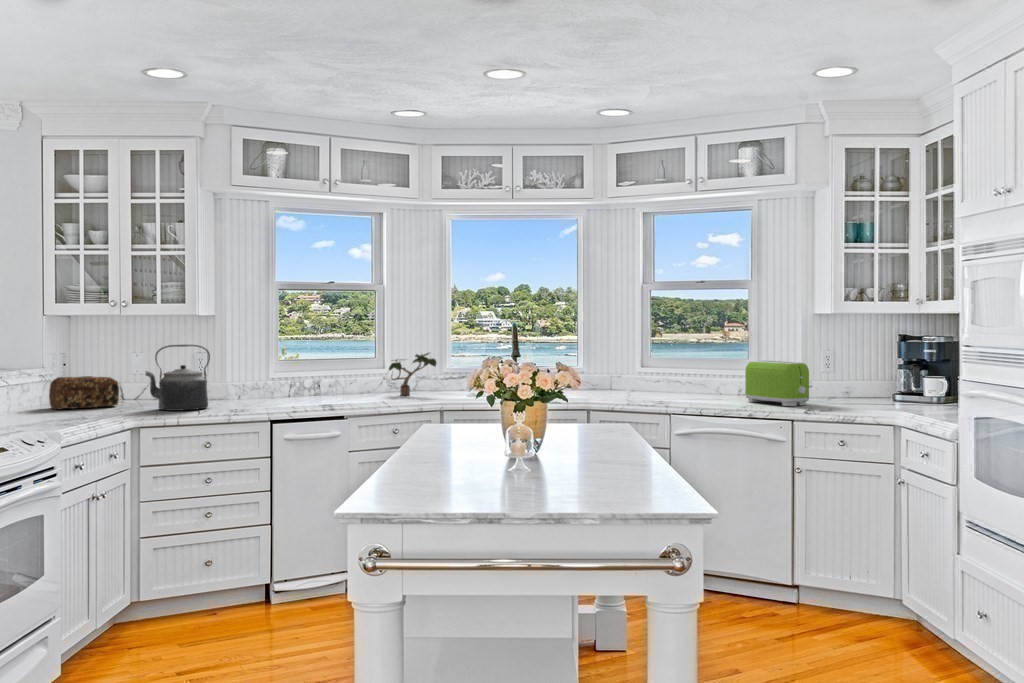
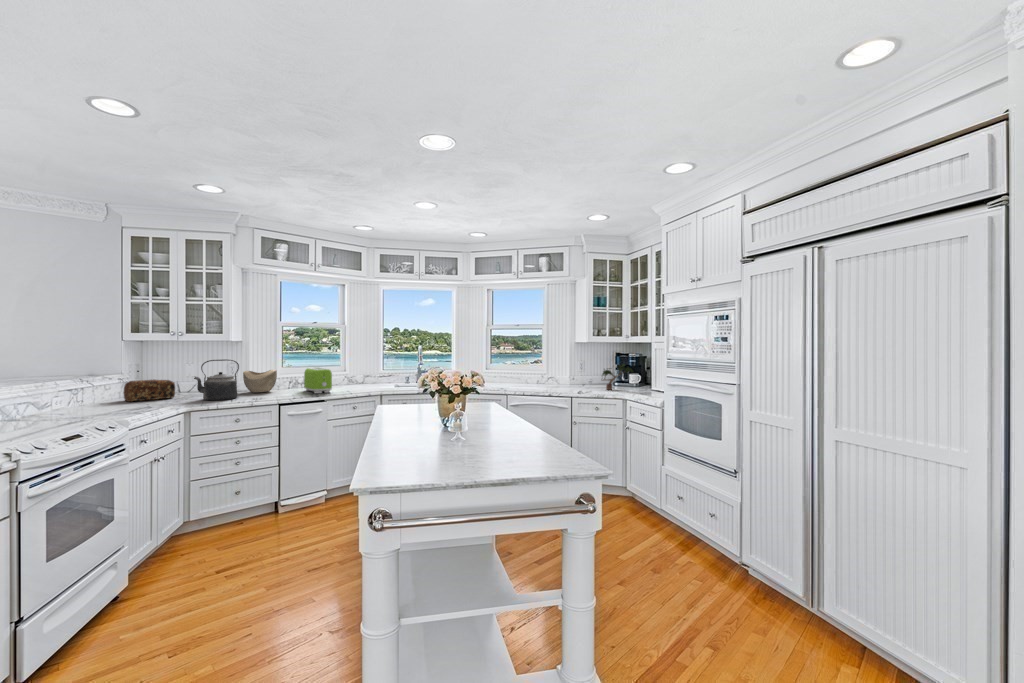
potted plant: present [389,353,436,395] -> present [602,364,633,390]
toaster: present [745,361,809,406] -> present [304,367,332,393]
decorative bowl: none [216,364,268,401] -> present [243,370,277,393]

